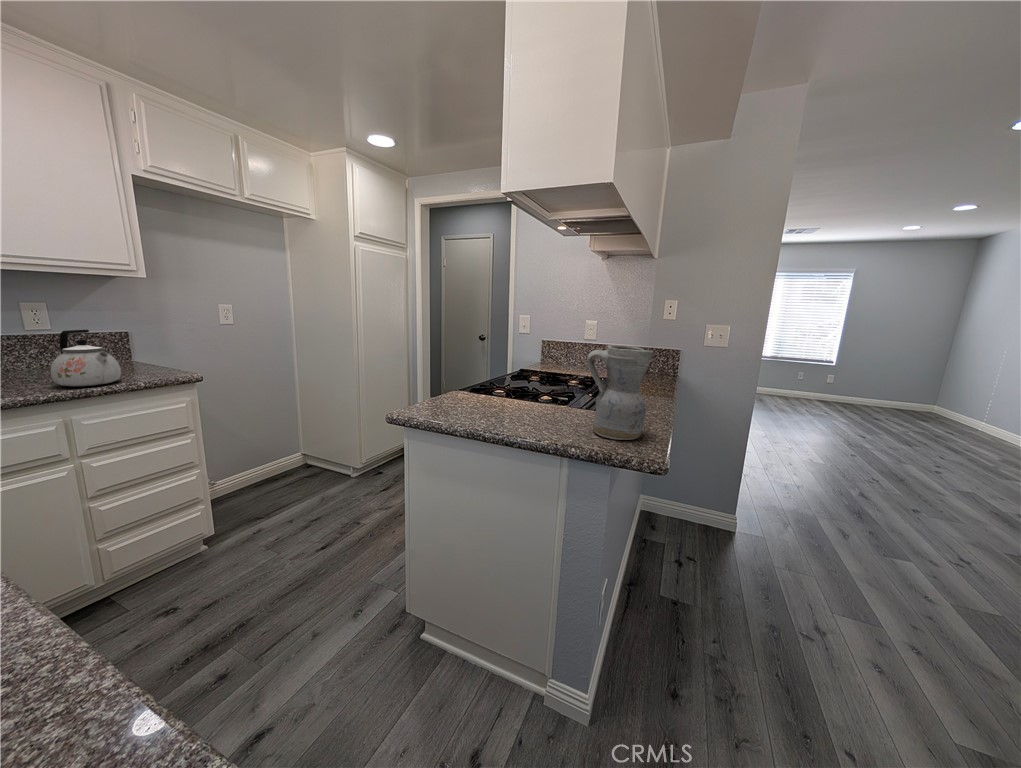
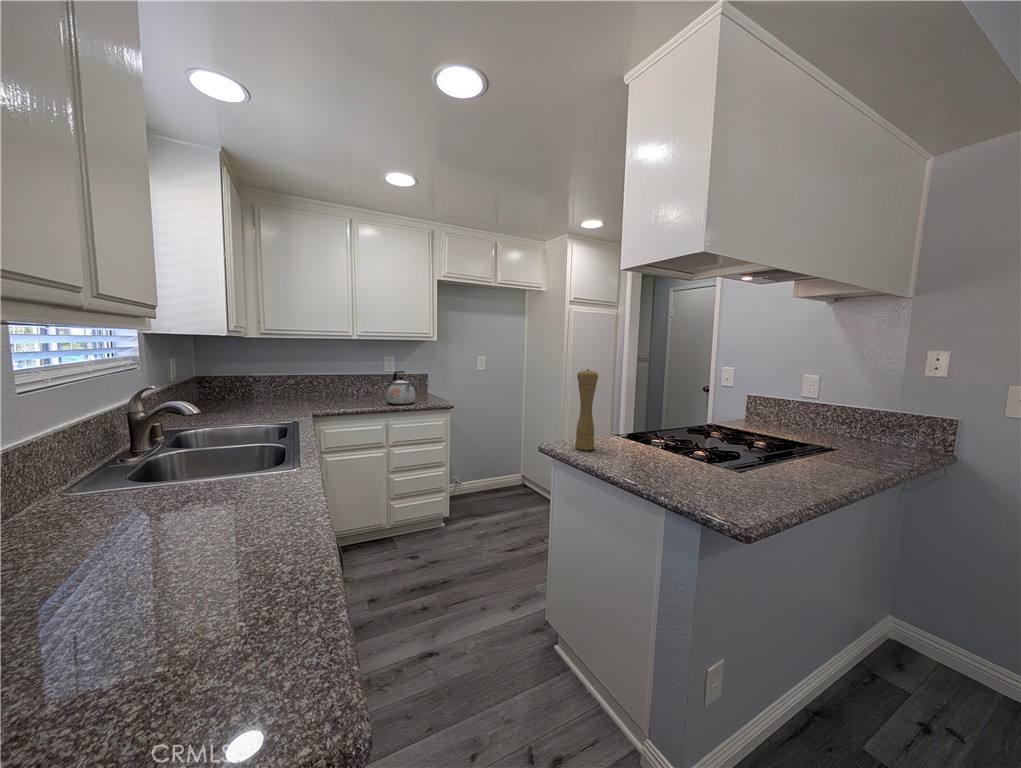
pepper mill: none [443,318,468,414] -> present [575,369,598,450]
ceramic pitcher: present [587,345,653,440] -> none [688,399,753,499]

